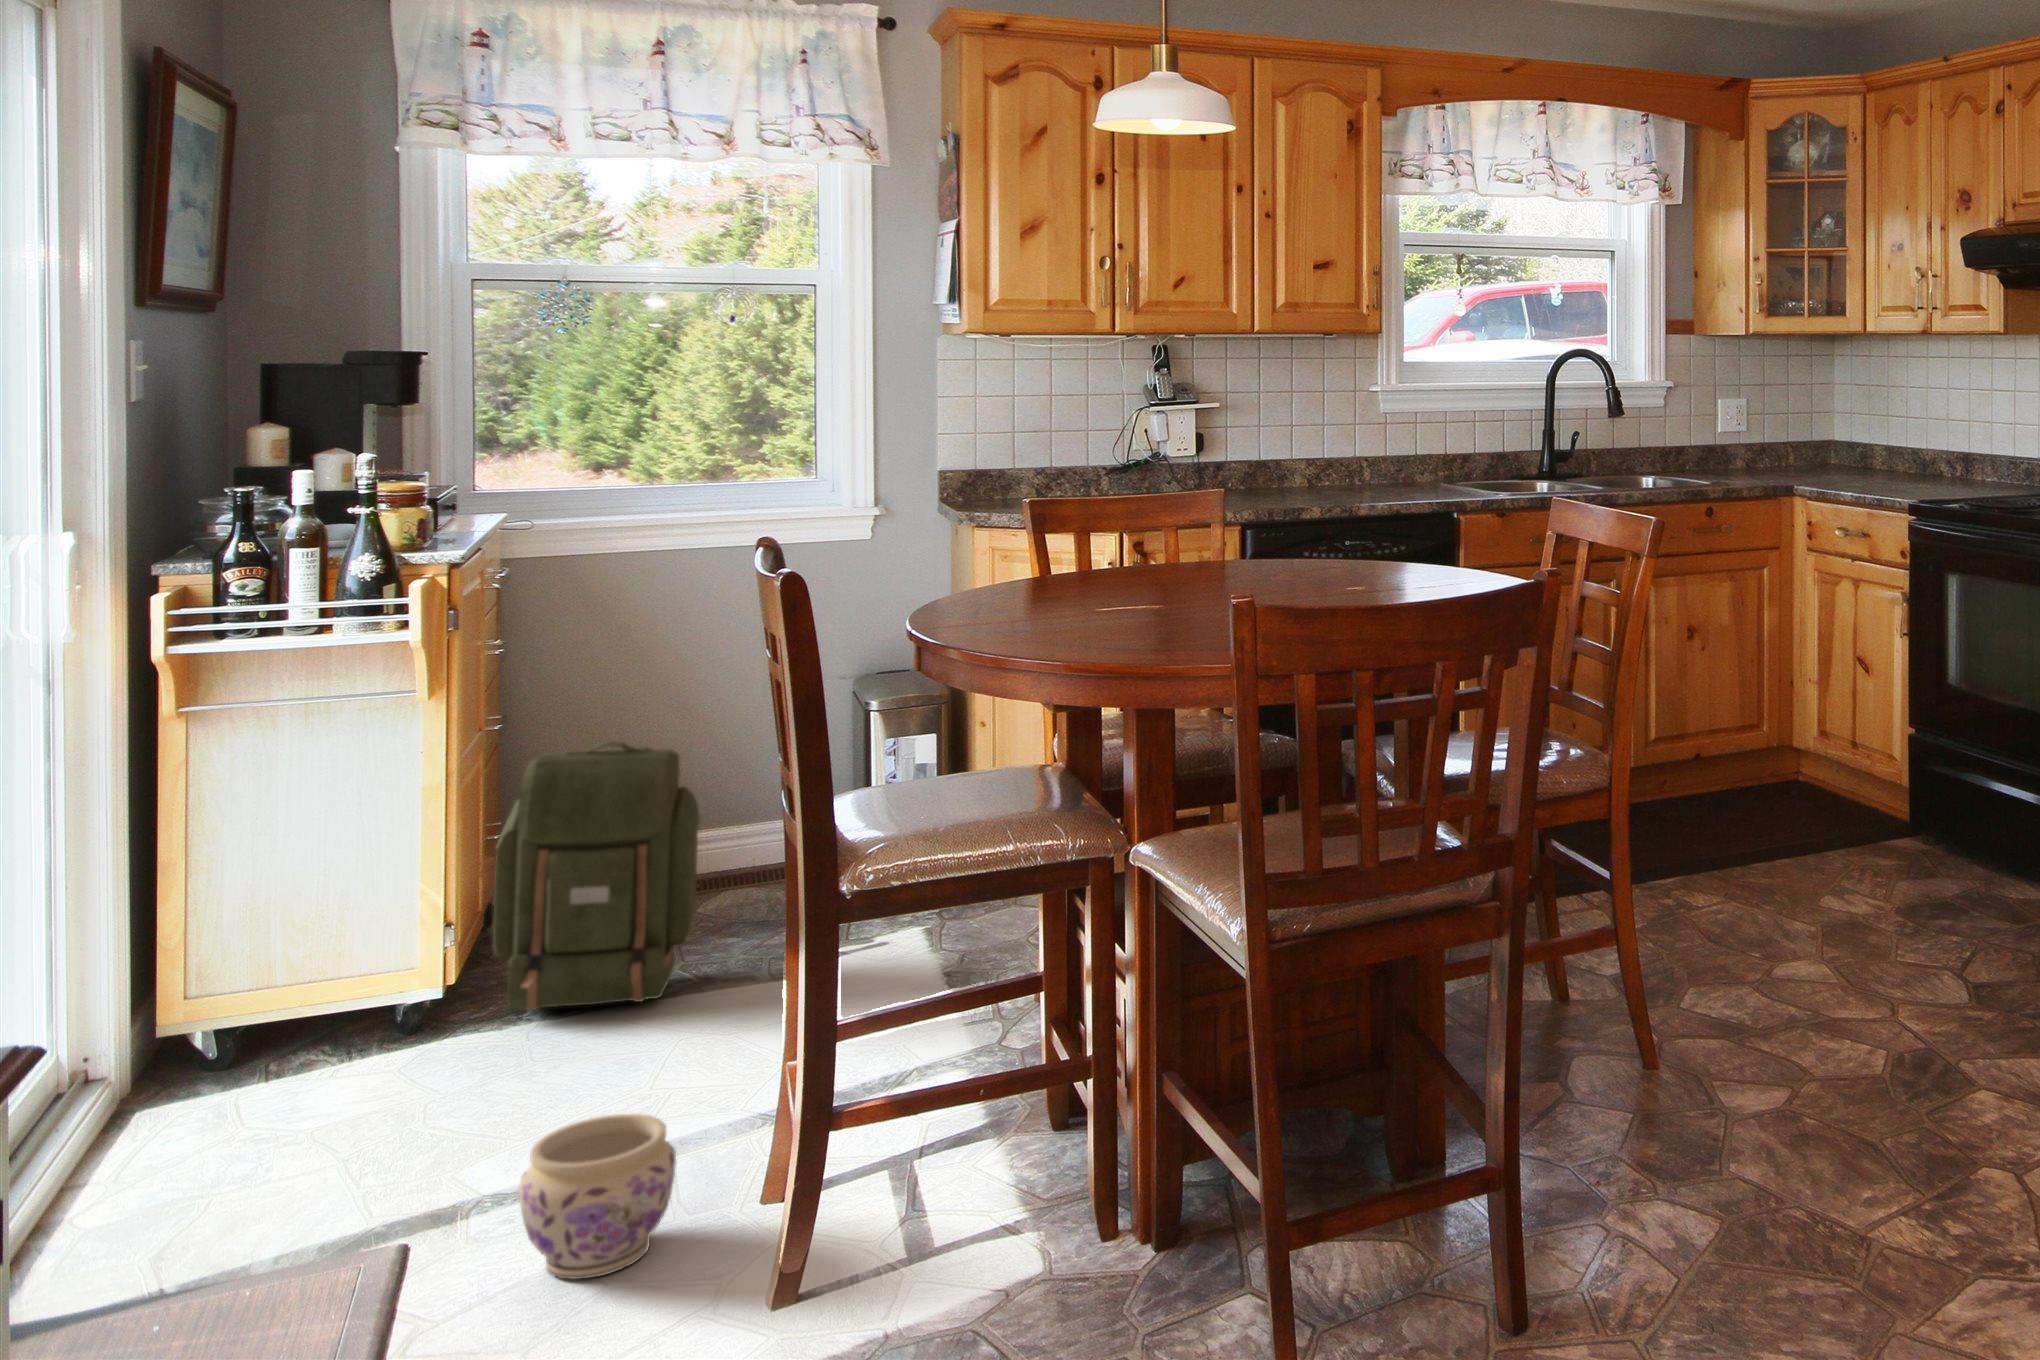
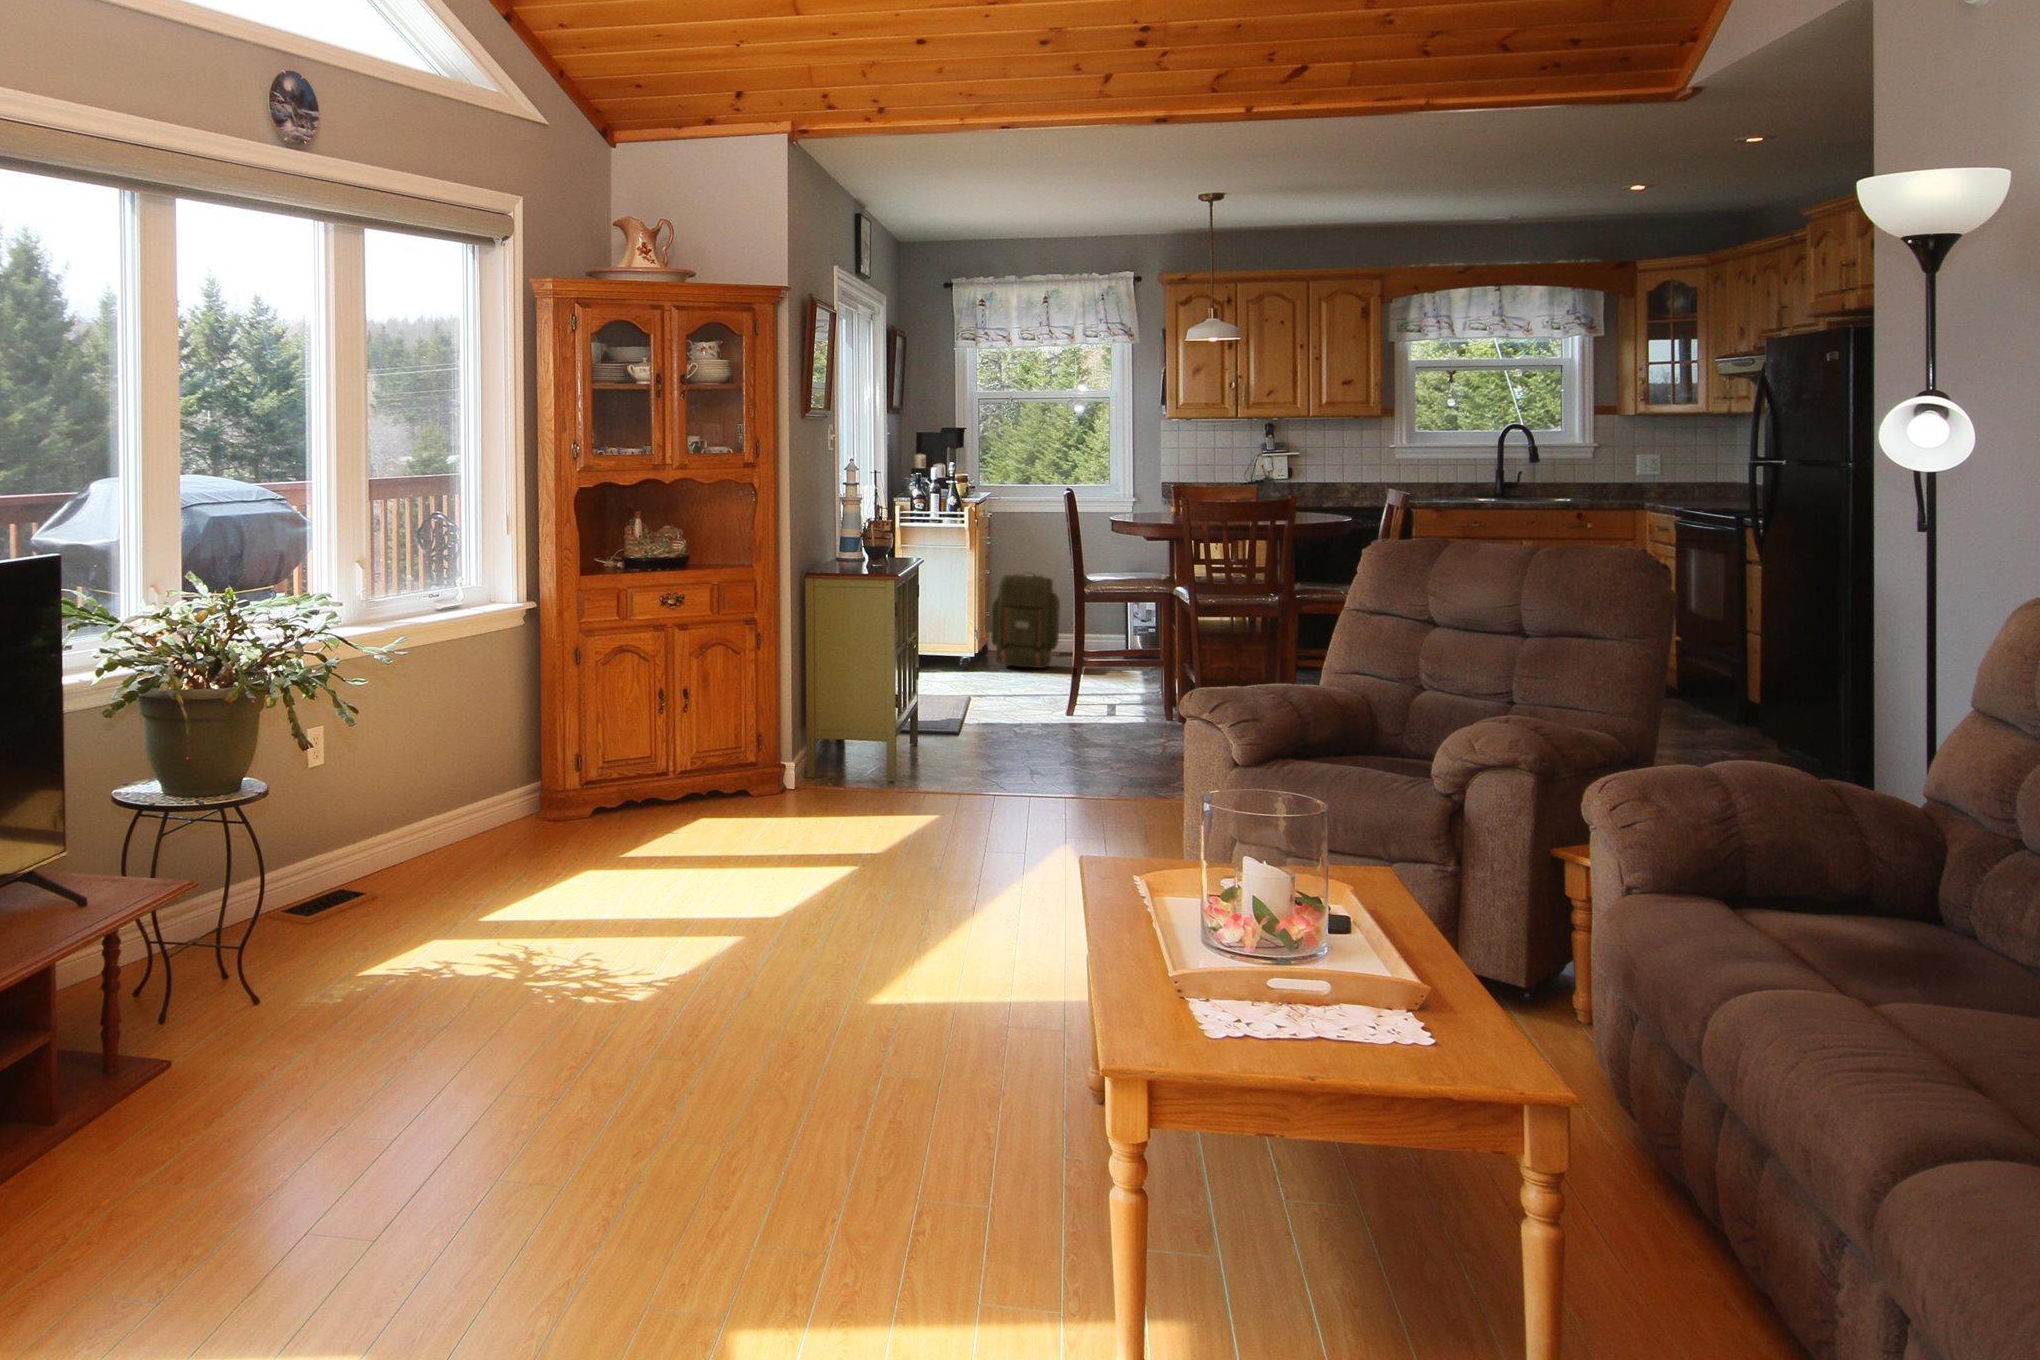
planter: present [519,1114,676,1279] -> none [1002,666,1045,706]

